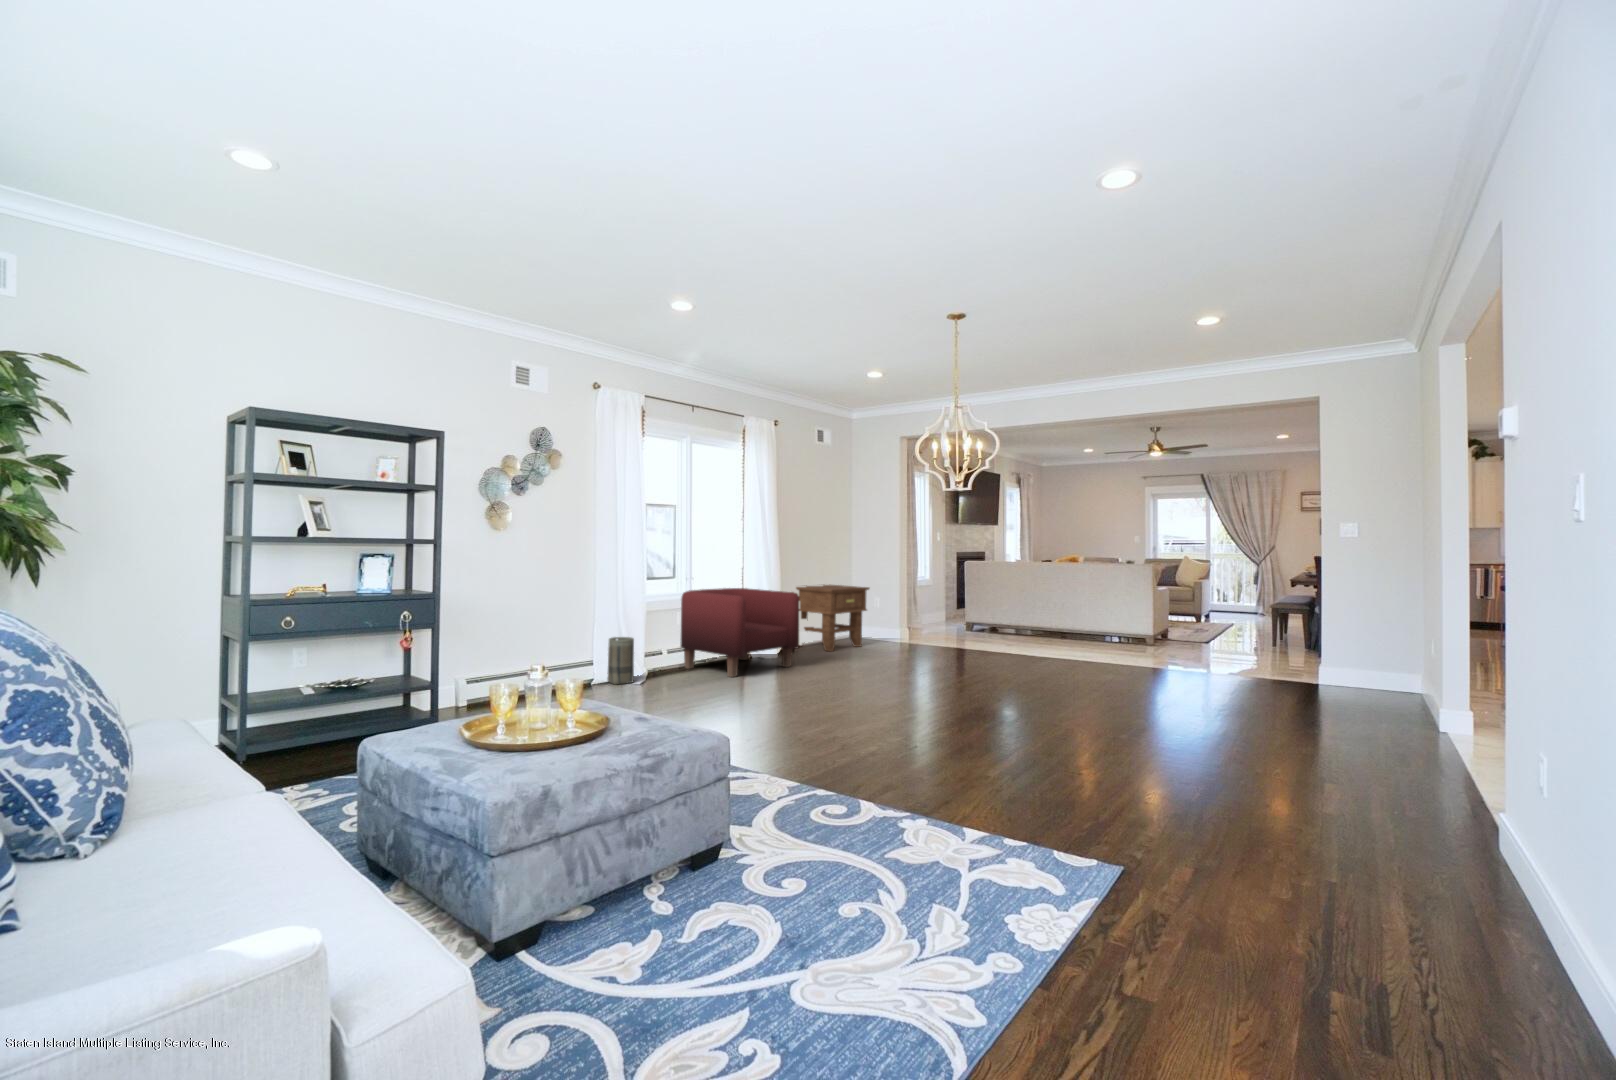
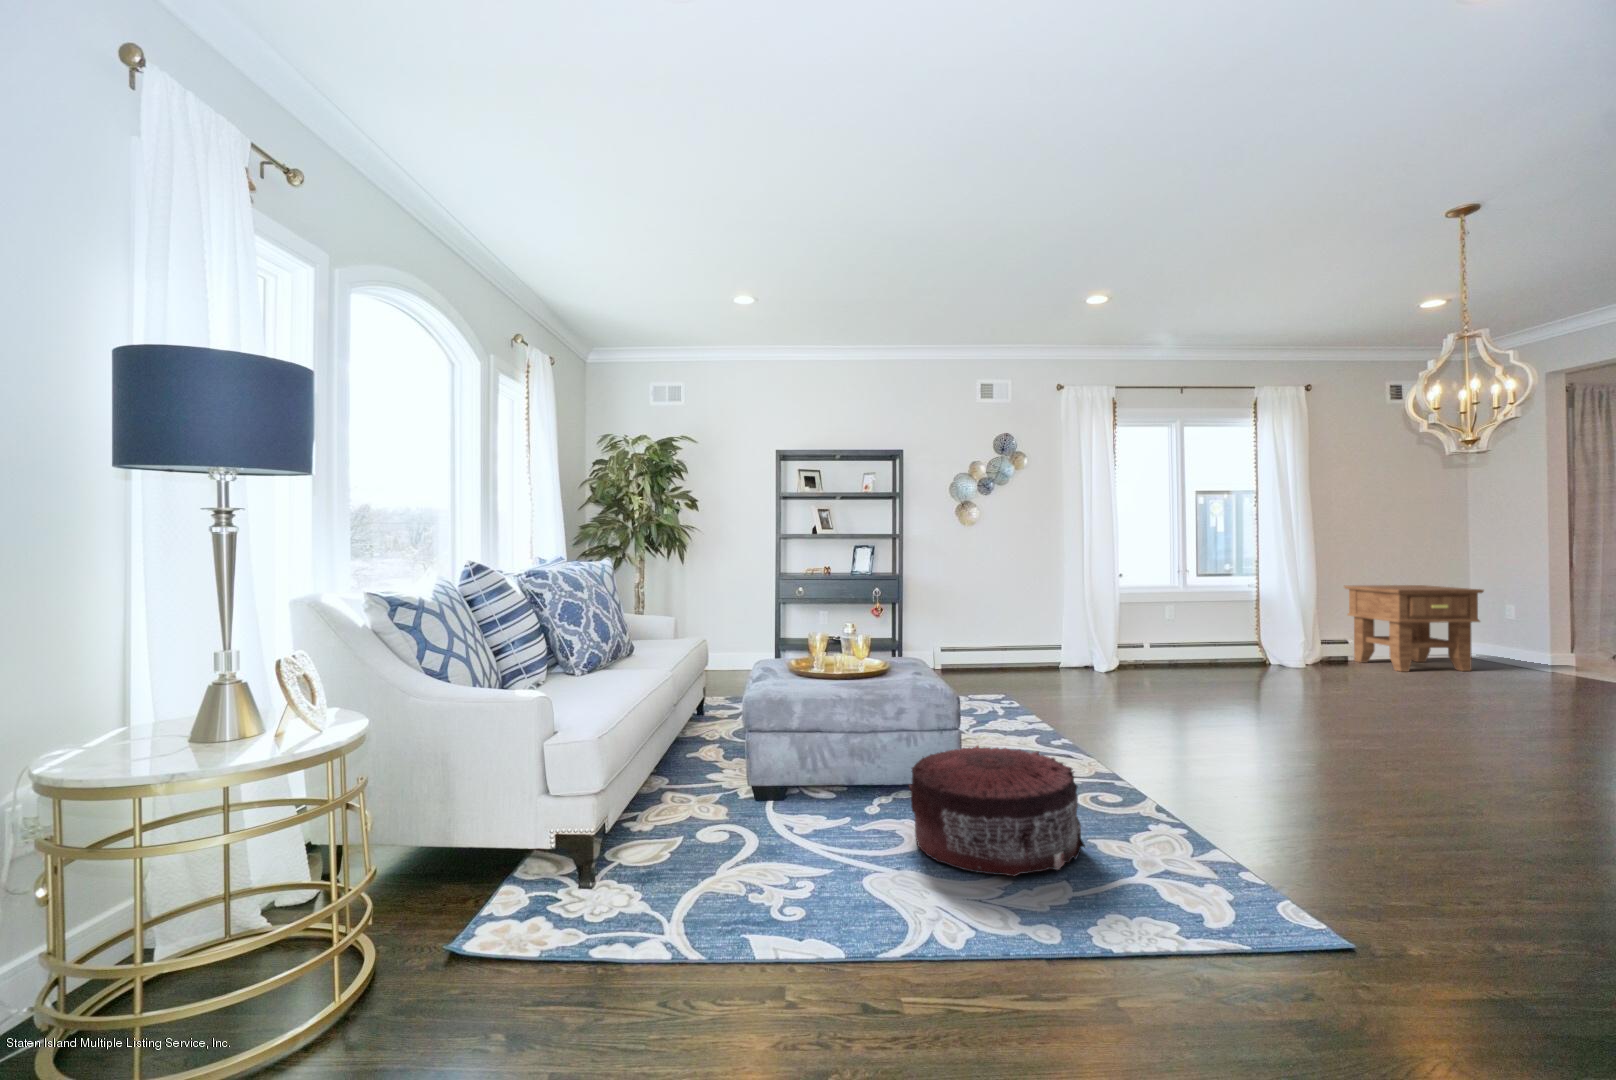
armchair: present [681,588,800,677] -> none [1164,584,1315,680]
basket: present [607,637,634,685] -> none [1068,626,1094,672]
pouf: none [750,783,924,938] -> present [909,746,1085,876]

